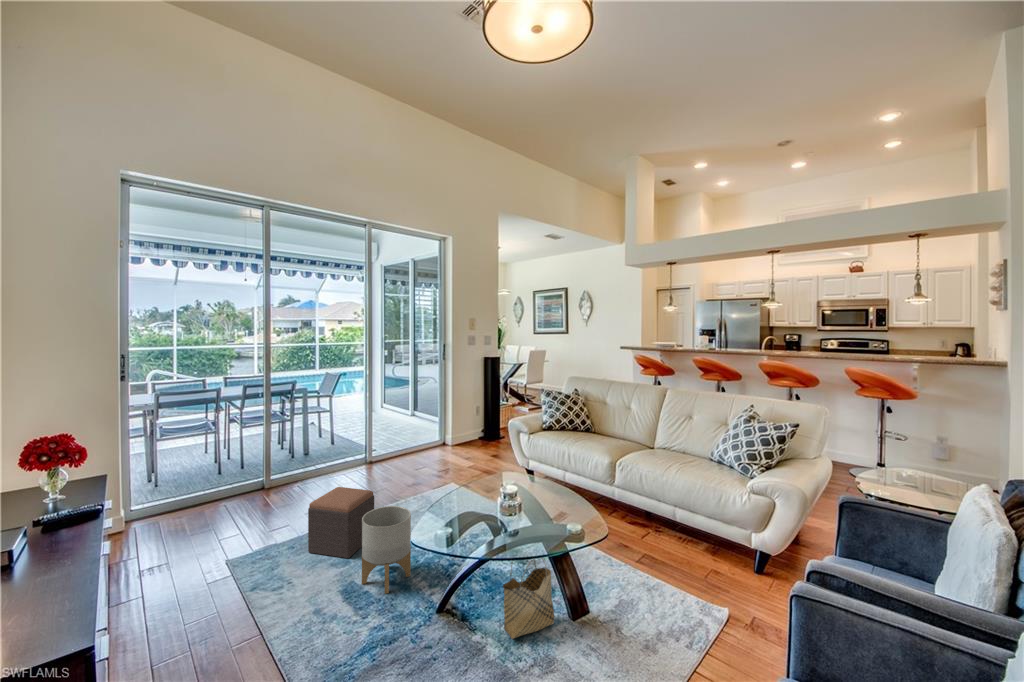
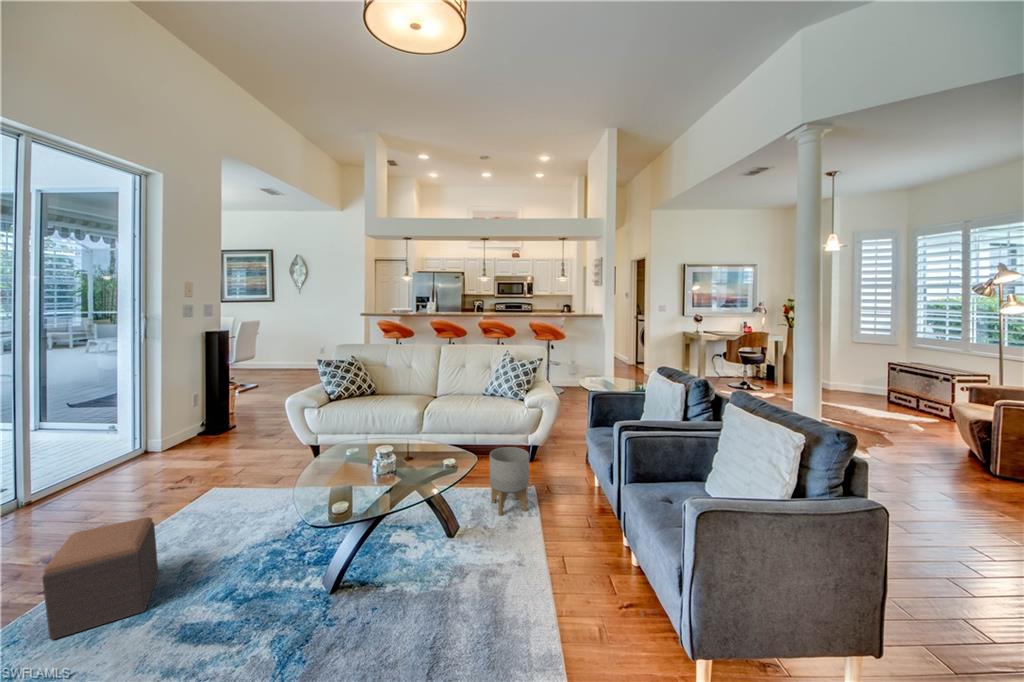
planter: present [362,506,411,594] -> present [490,447,529,515]
woven basket: present [503,559,554,639] -> none [407,492,443,572]

